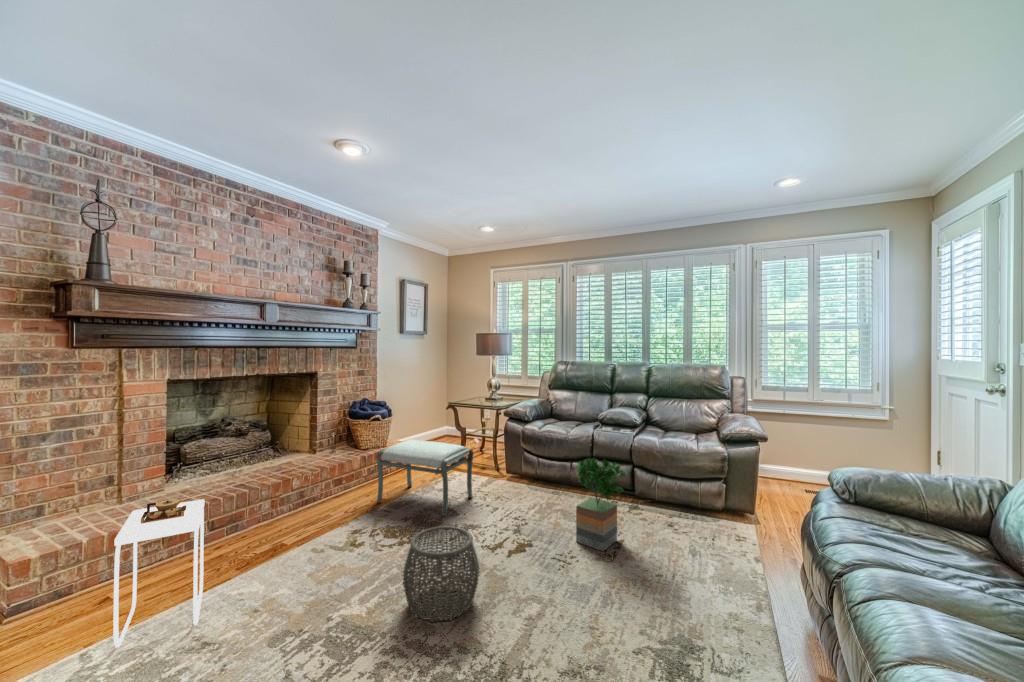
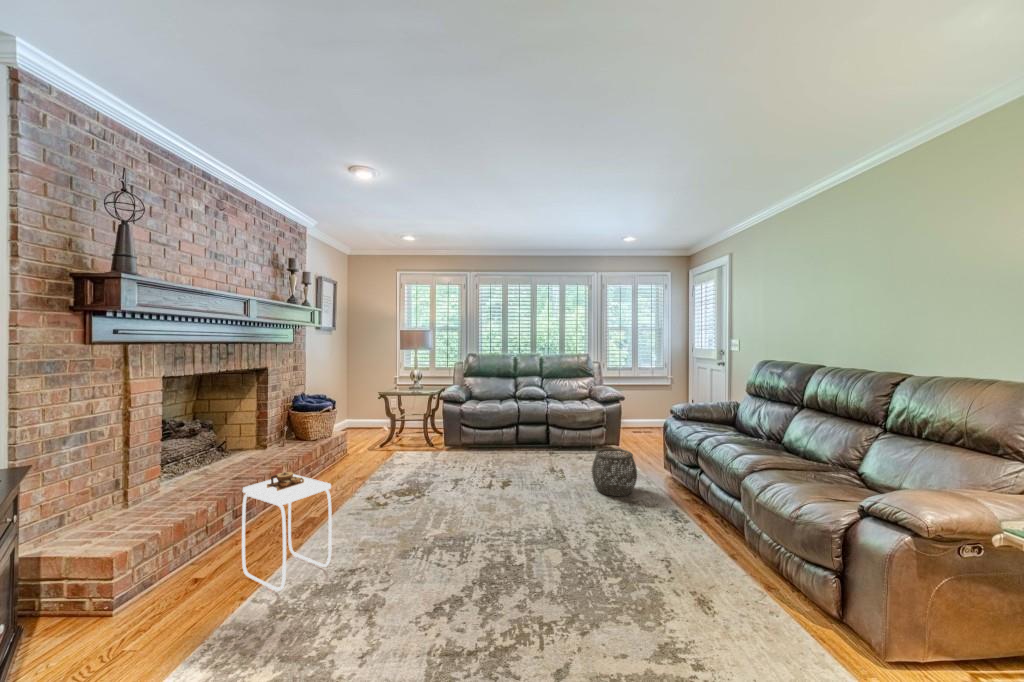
ottoman: present [376,440,473,516] -> none [355,424,433,480]
potted tree: present [576,458,627,551] -> none [530,418,568,478]
woven basket: present [403,526,480,622] -> present [592,449,637,496]

